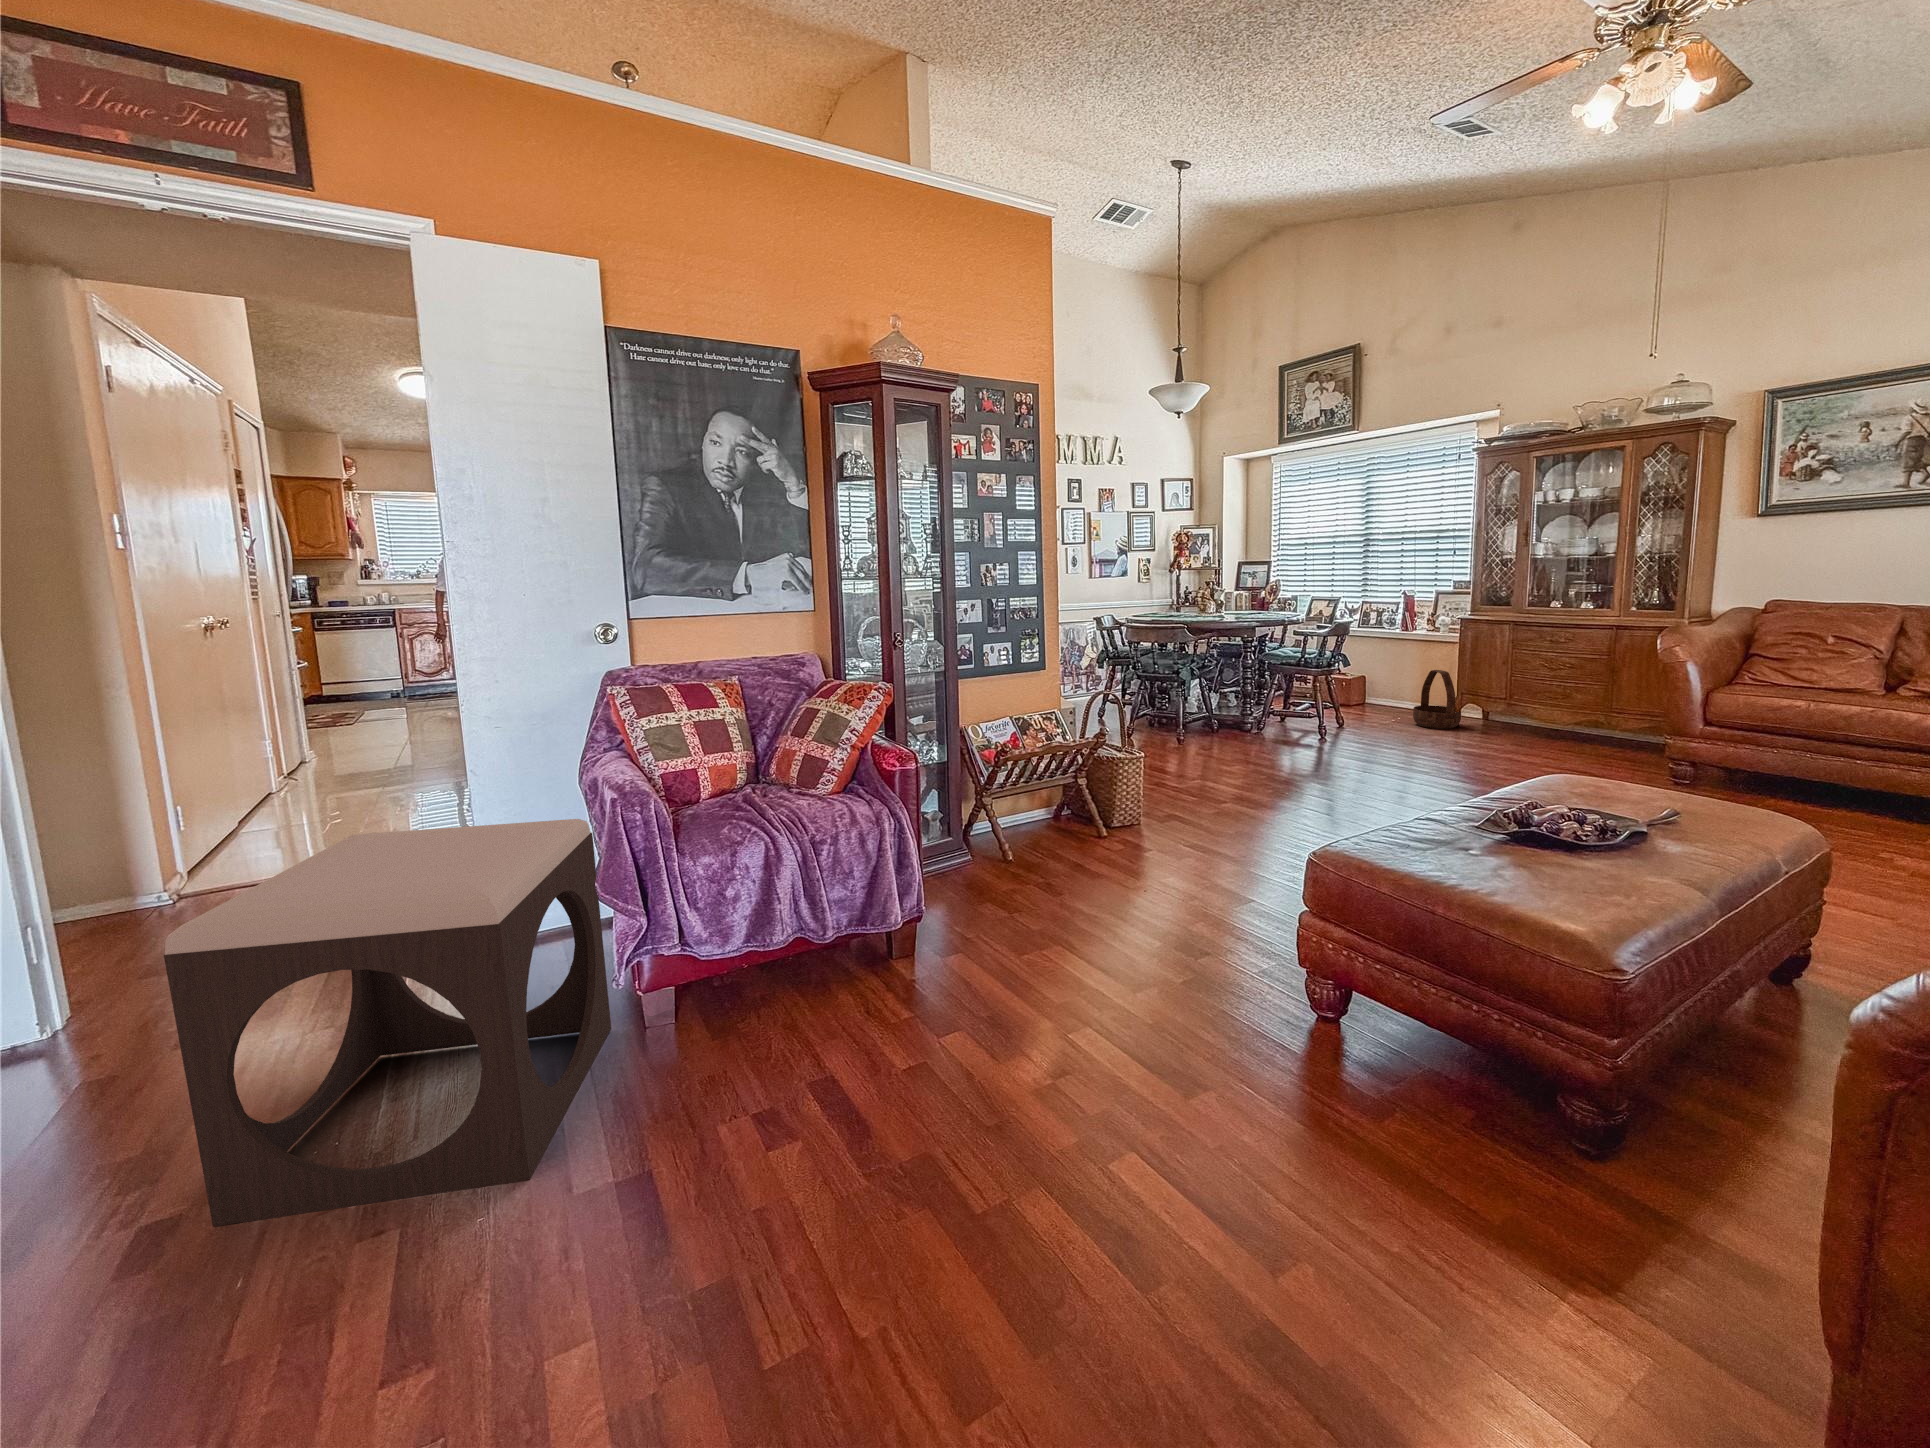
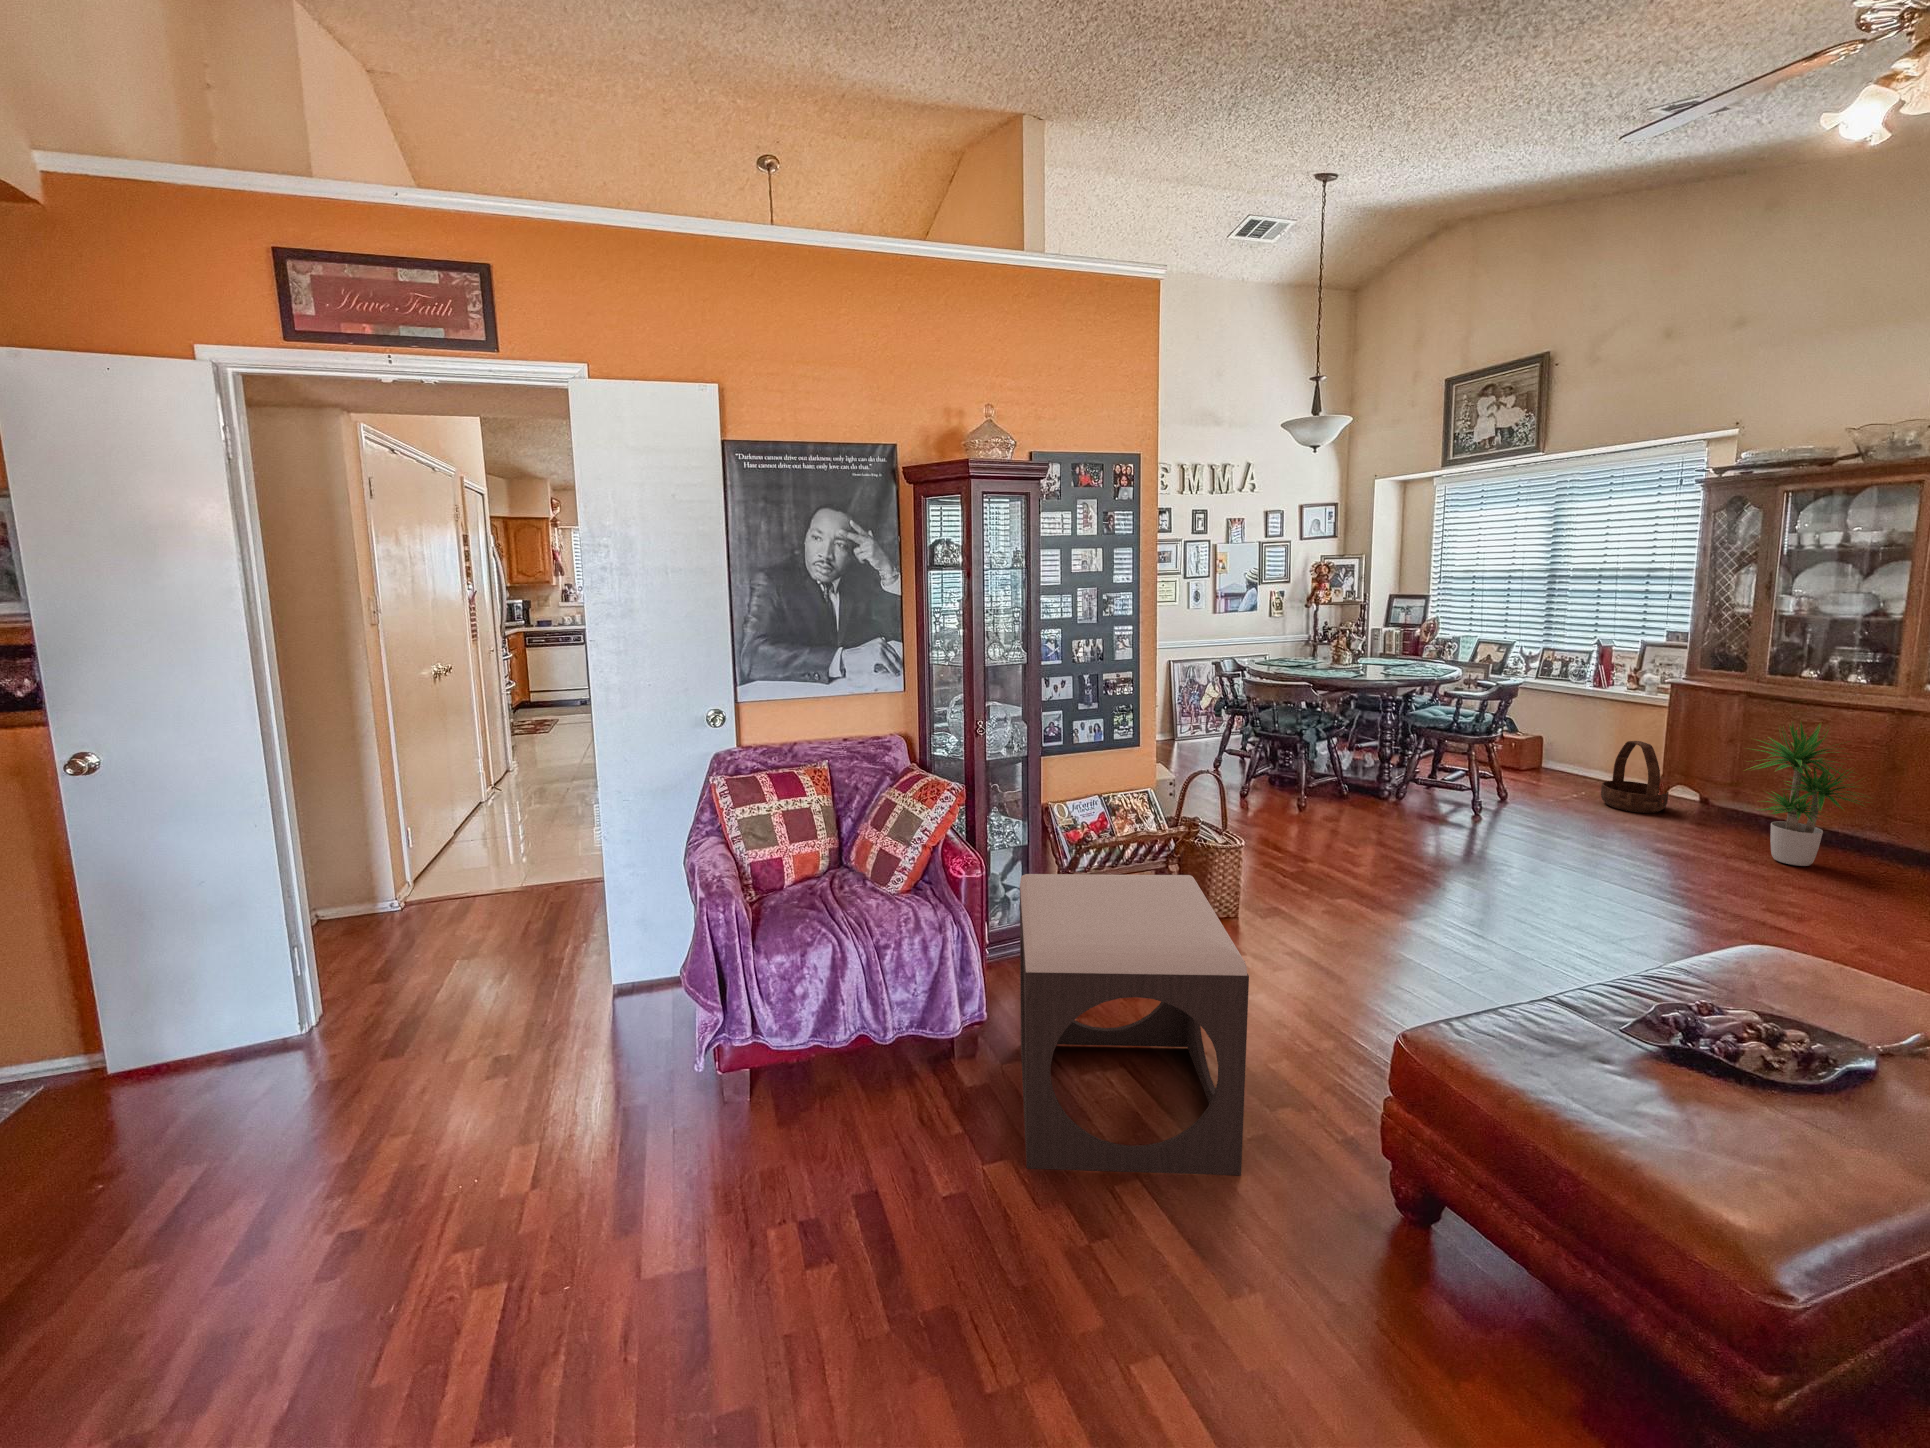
potted plant: none [1514,638,1602,754] -> present [1747,721,1870,866]
footstool: present [164,819,611,1226] -> present [1020,874,1249,1175]

